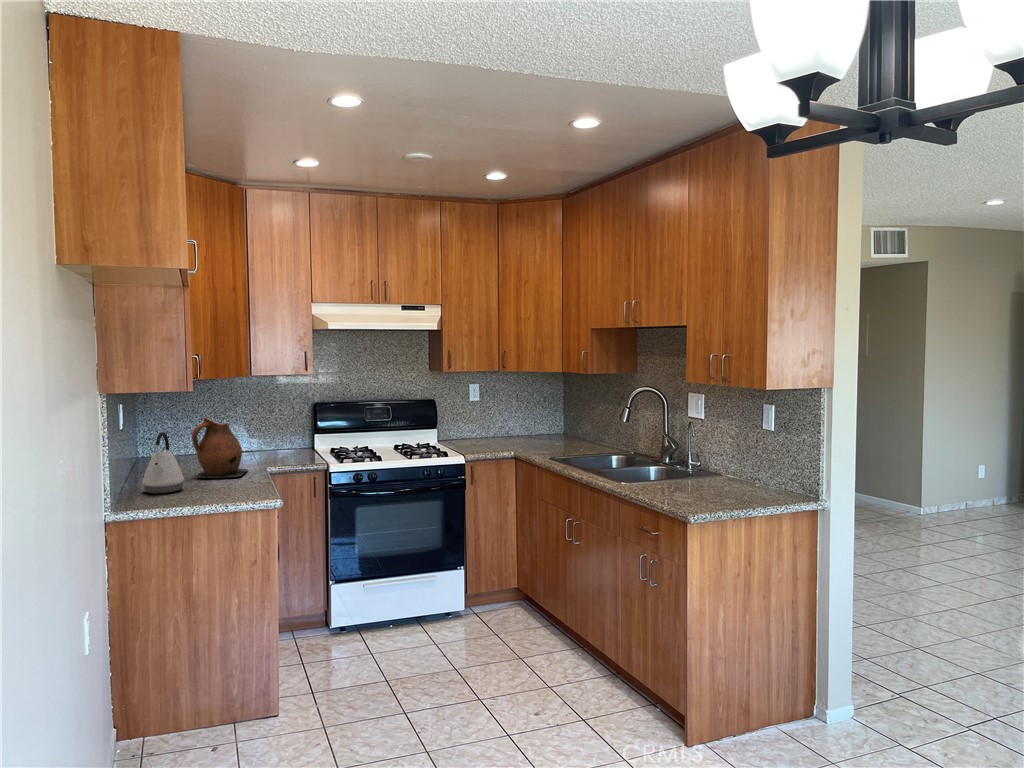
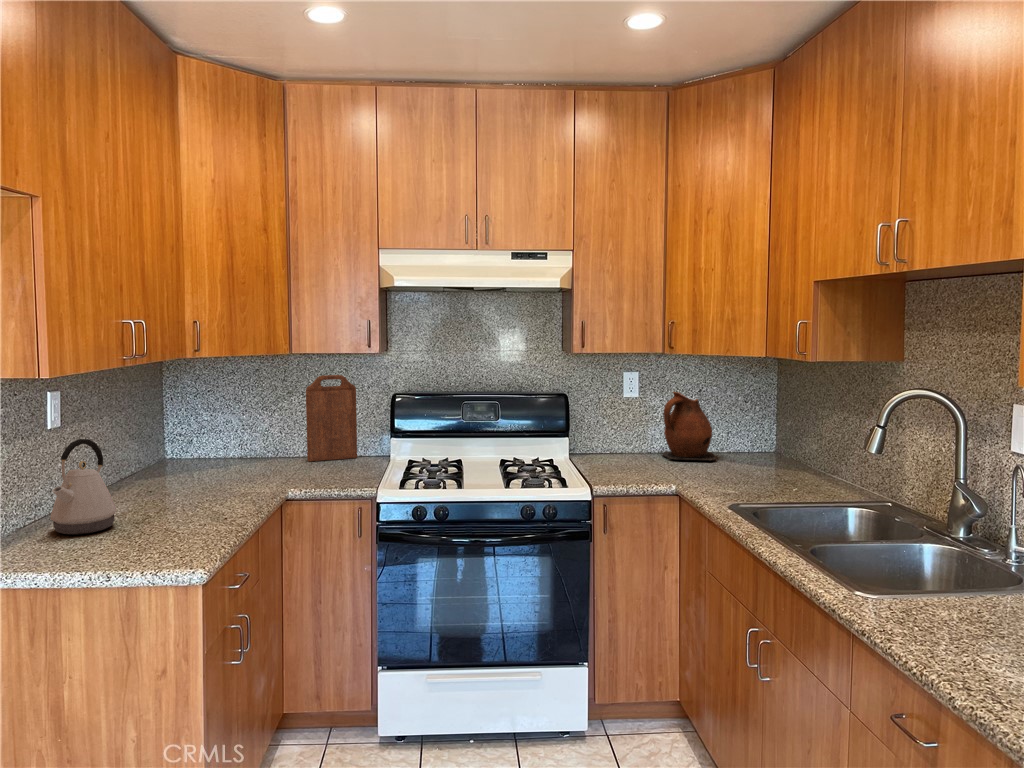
cutting board: none [252,391,287,453] -> present [306,375,357,461]
ceramic pitcher: present [192,417,248,478] -> present [663,392,716,461]

